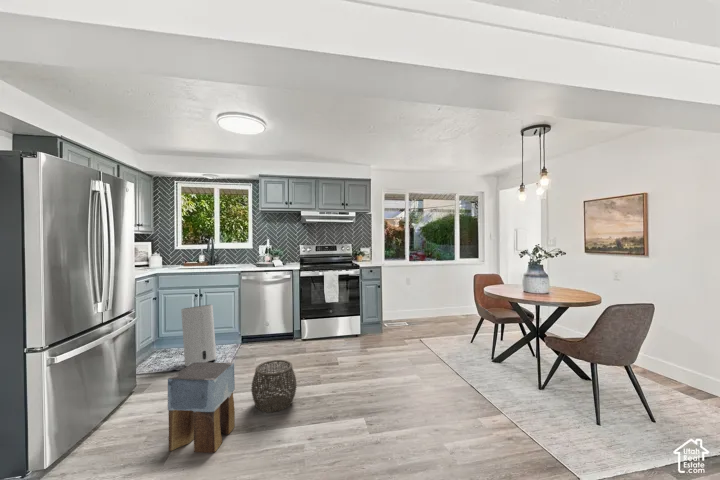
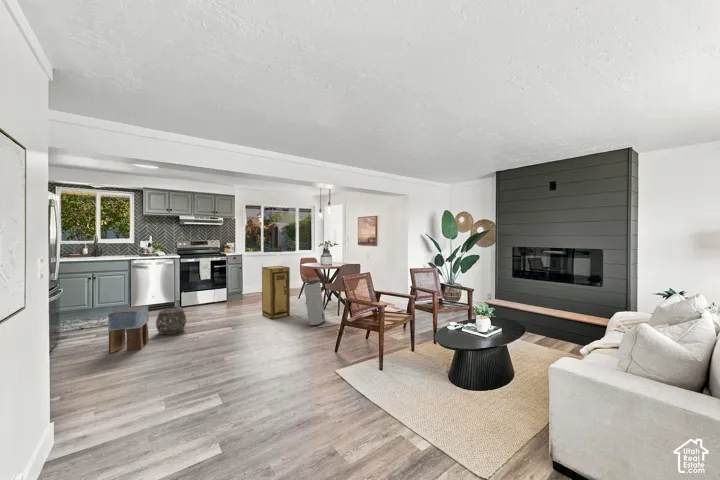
storage cabinet: none [419,293,474,401] -> present [262,266,290,319]
air purifier: present [181,305,216,366] -> present [304,282,325,325]

